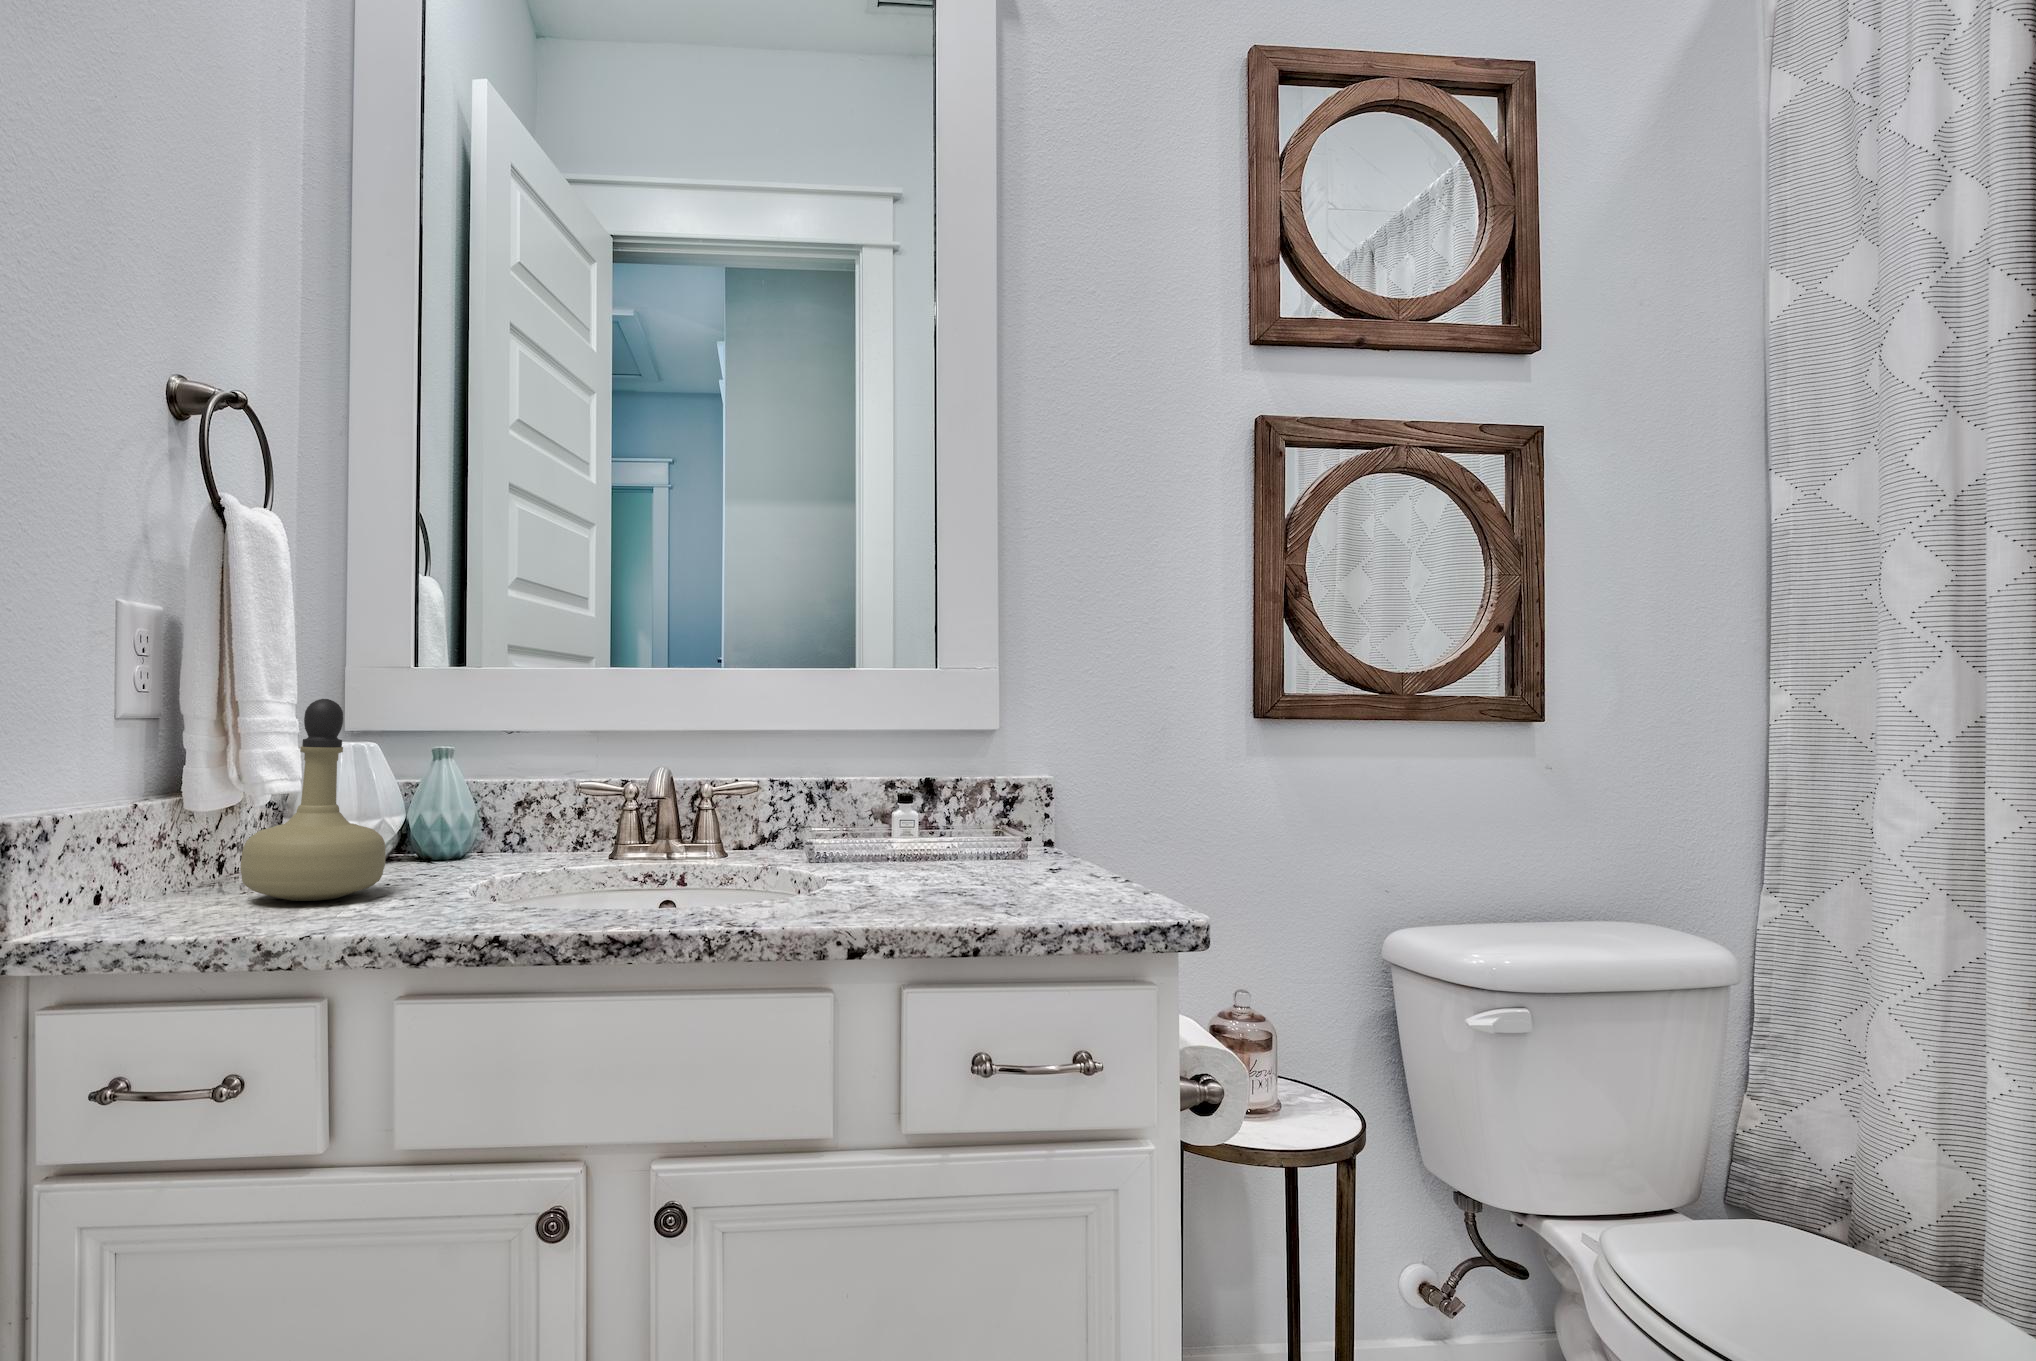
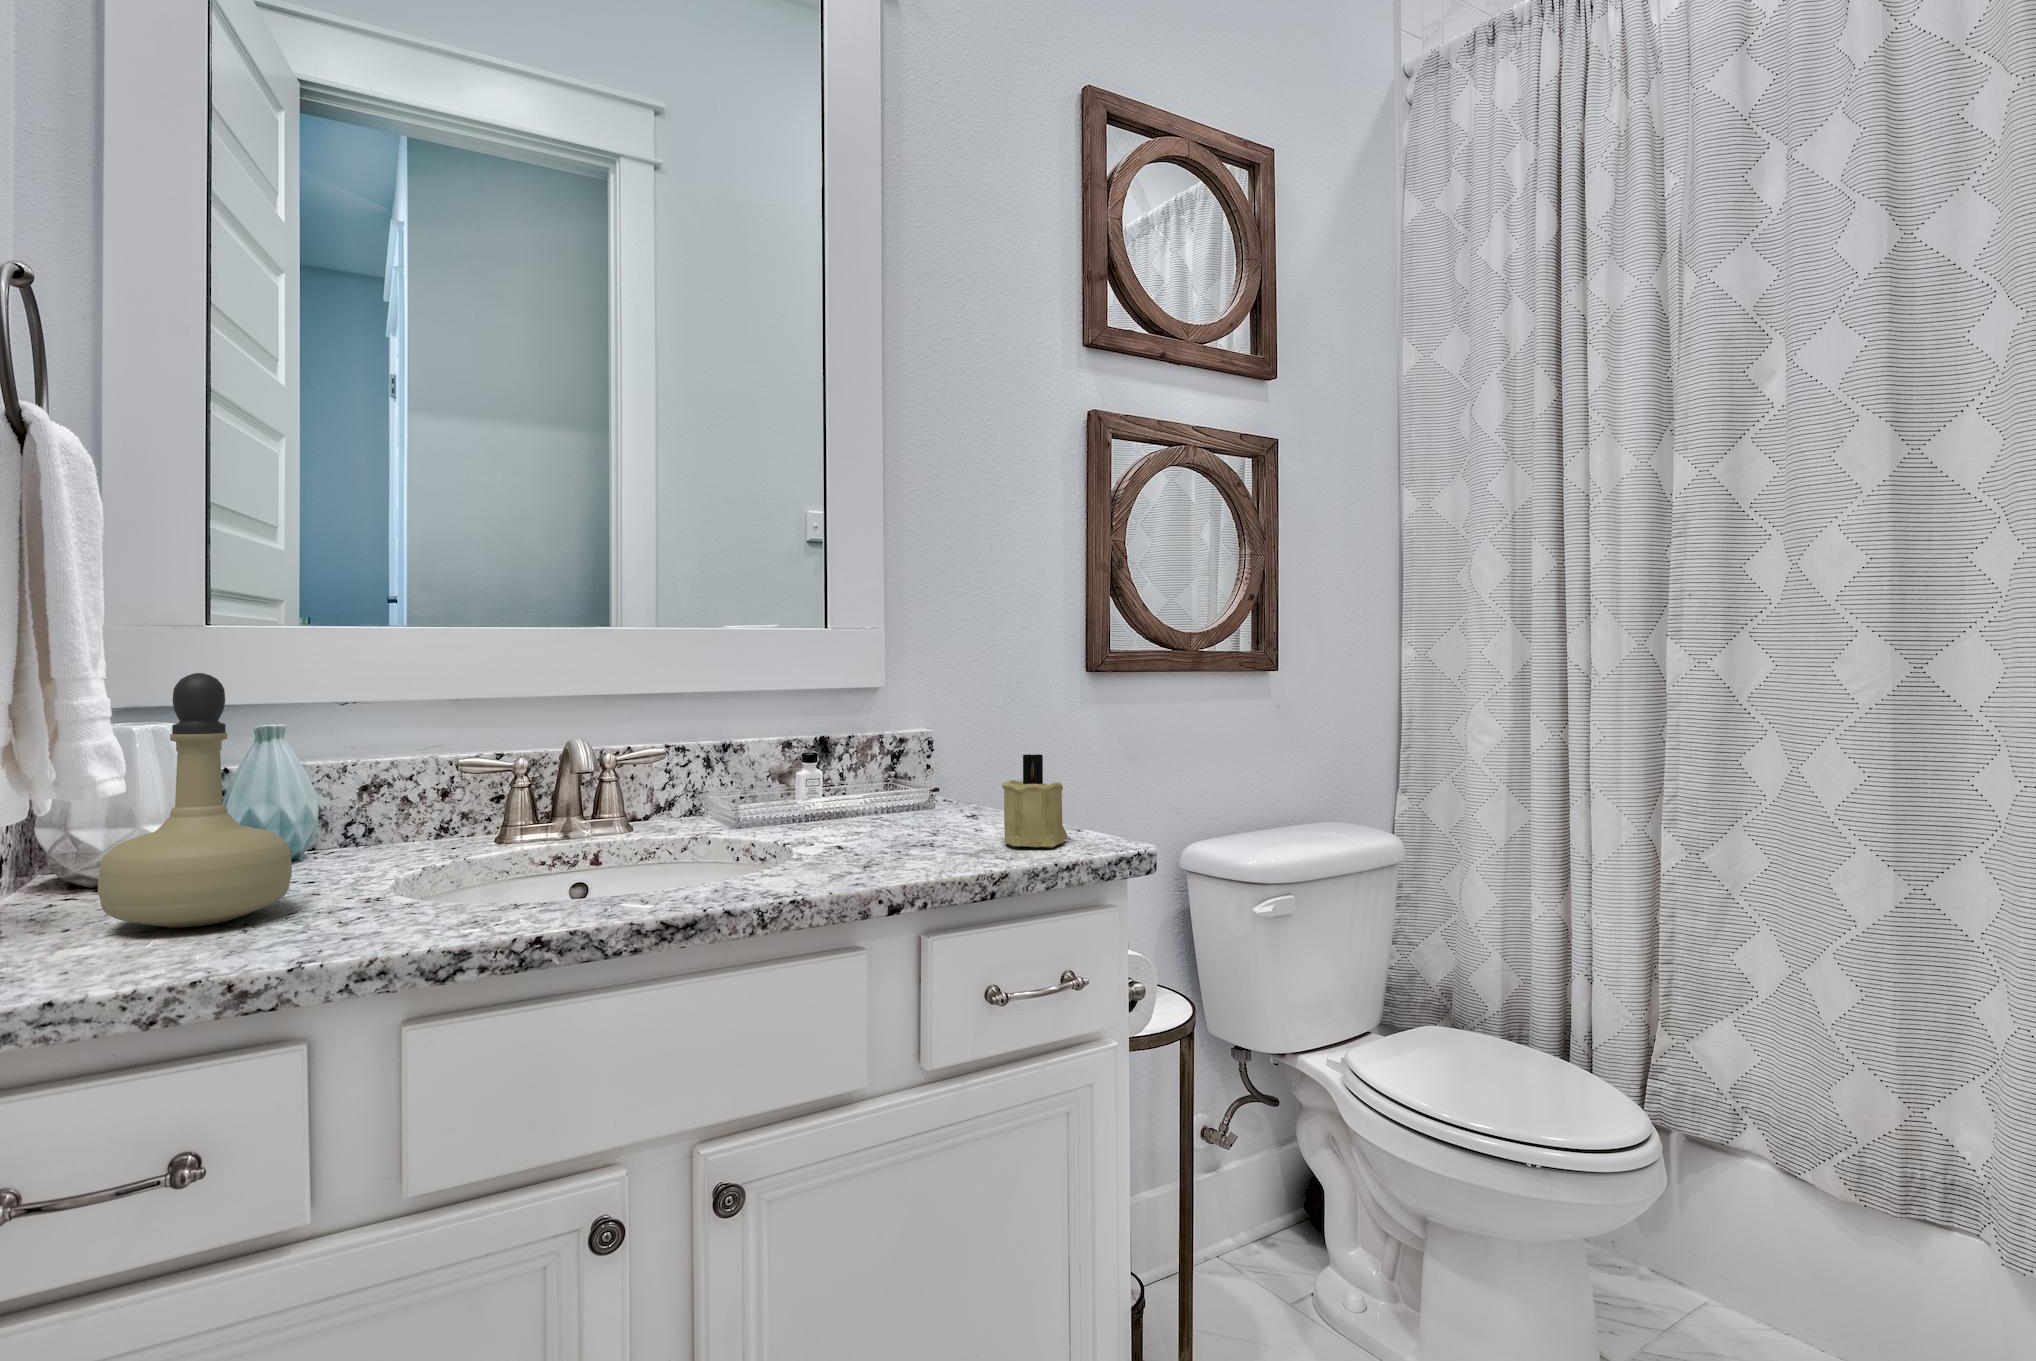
candle: none [1030,808,1102,908] -> present [1002,754,1068,847]

